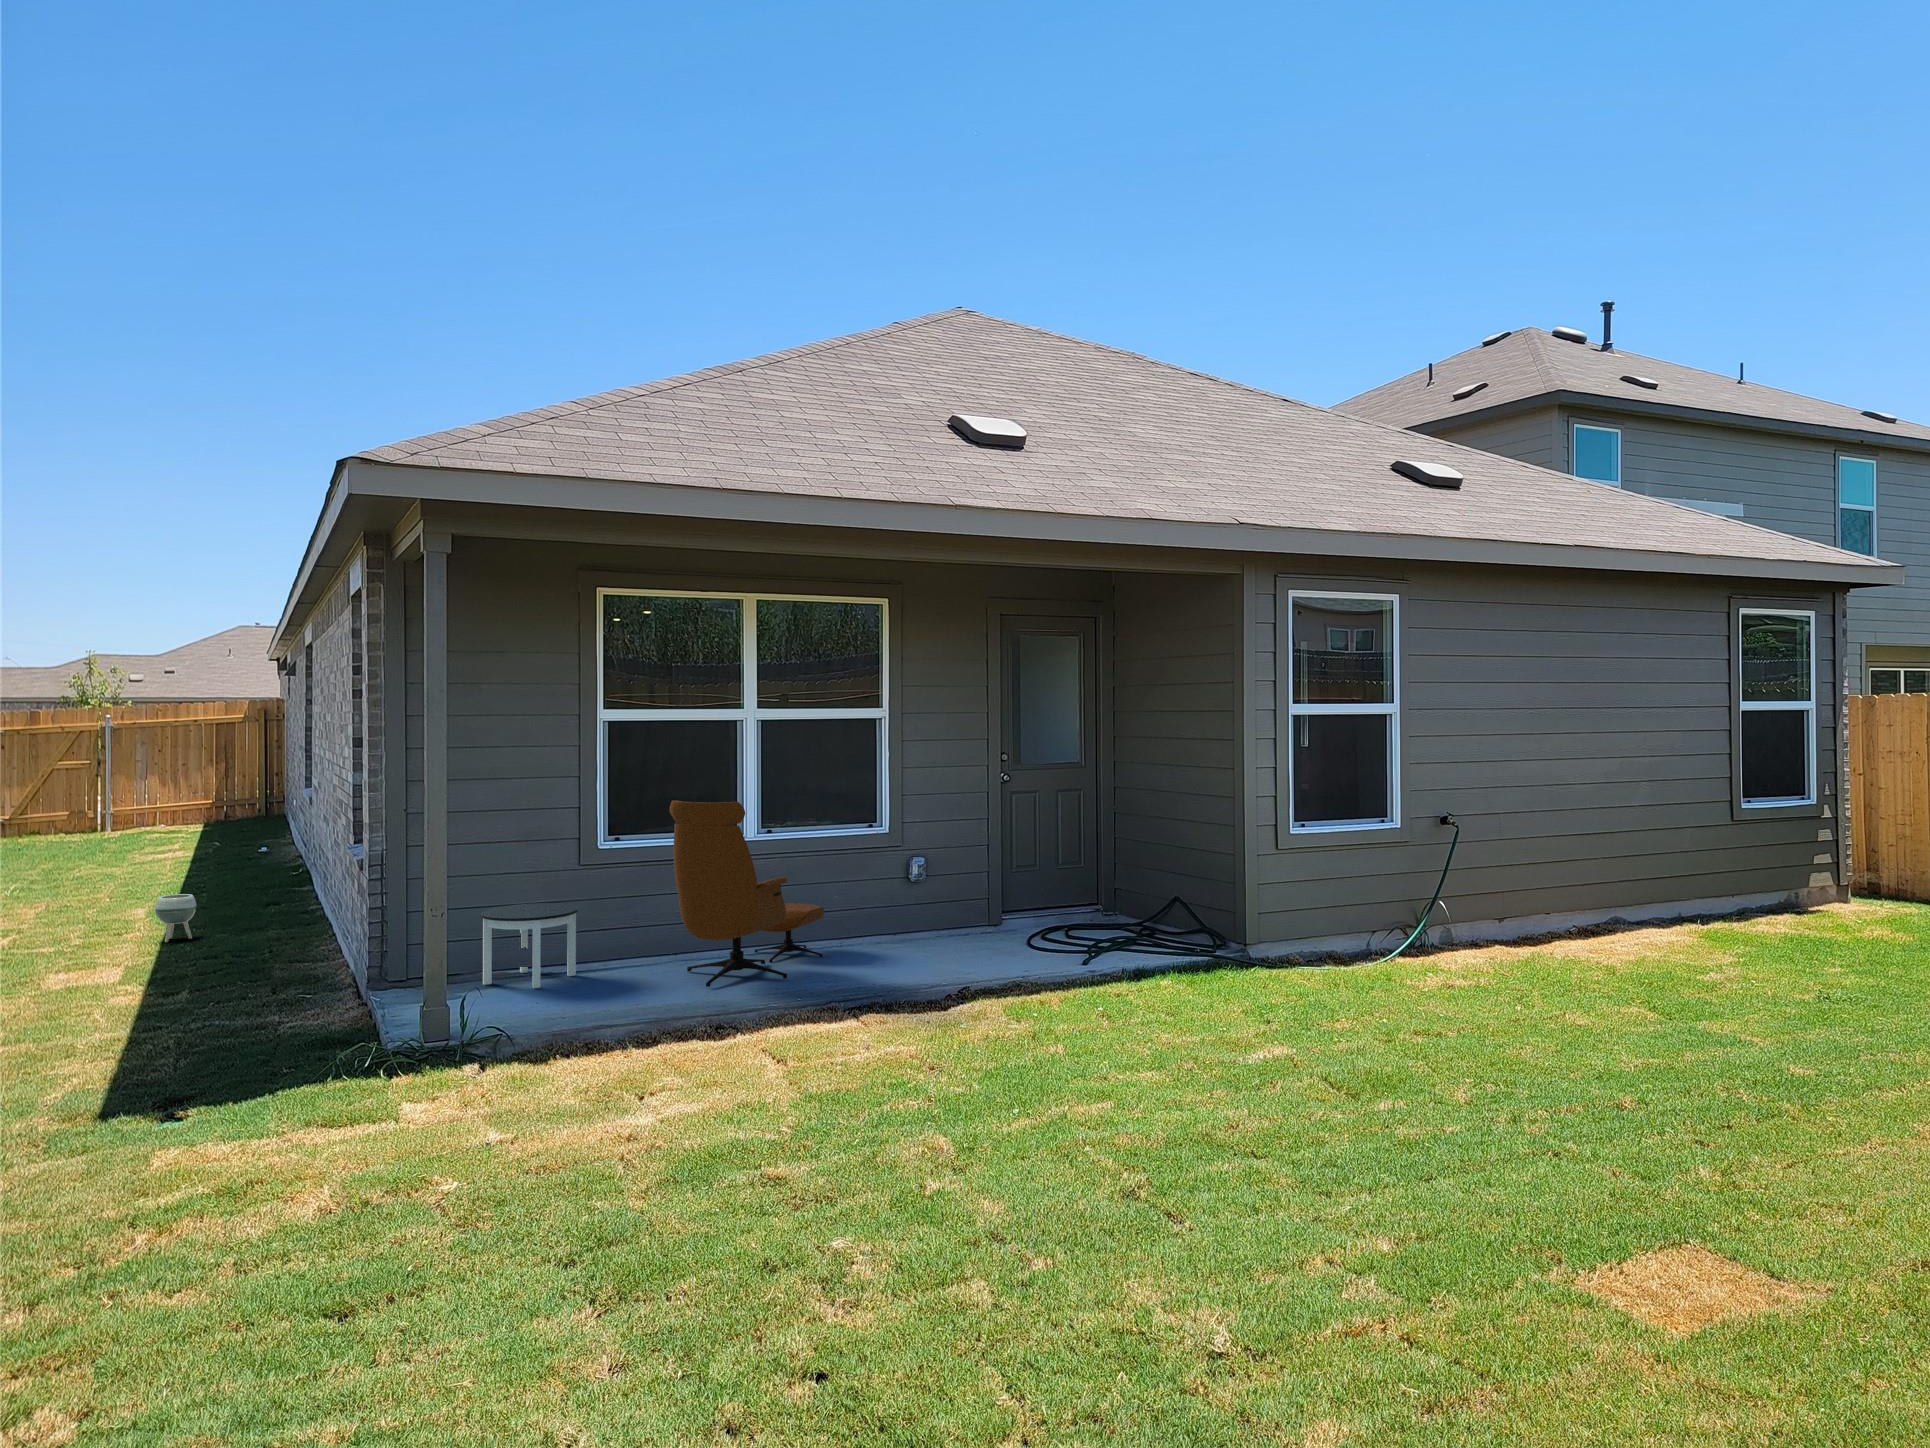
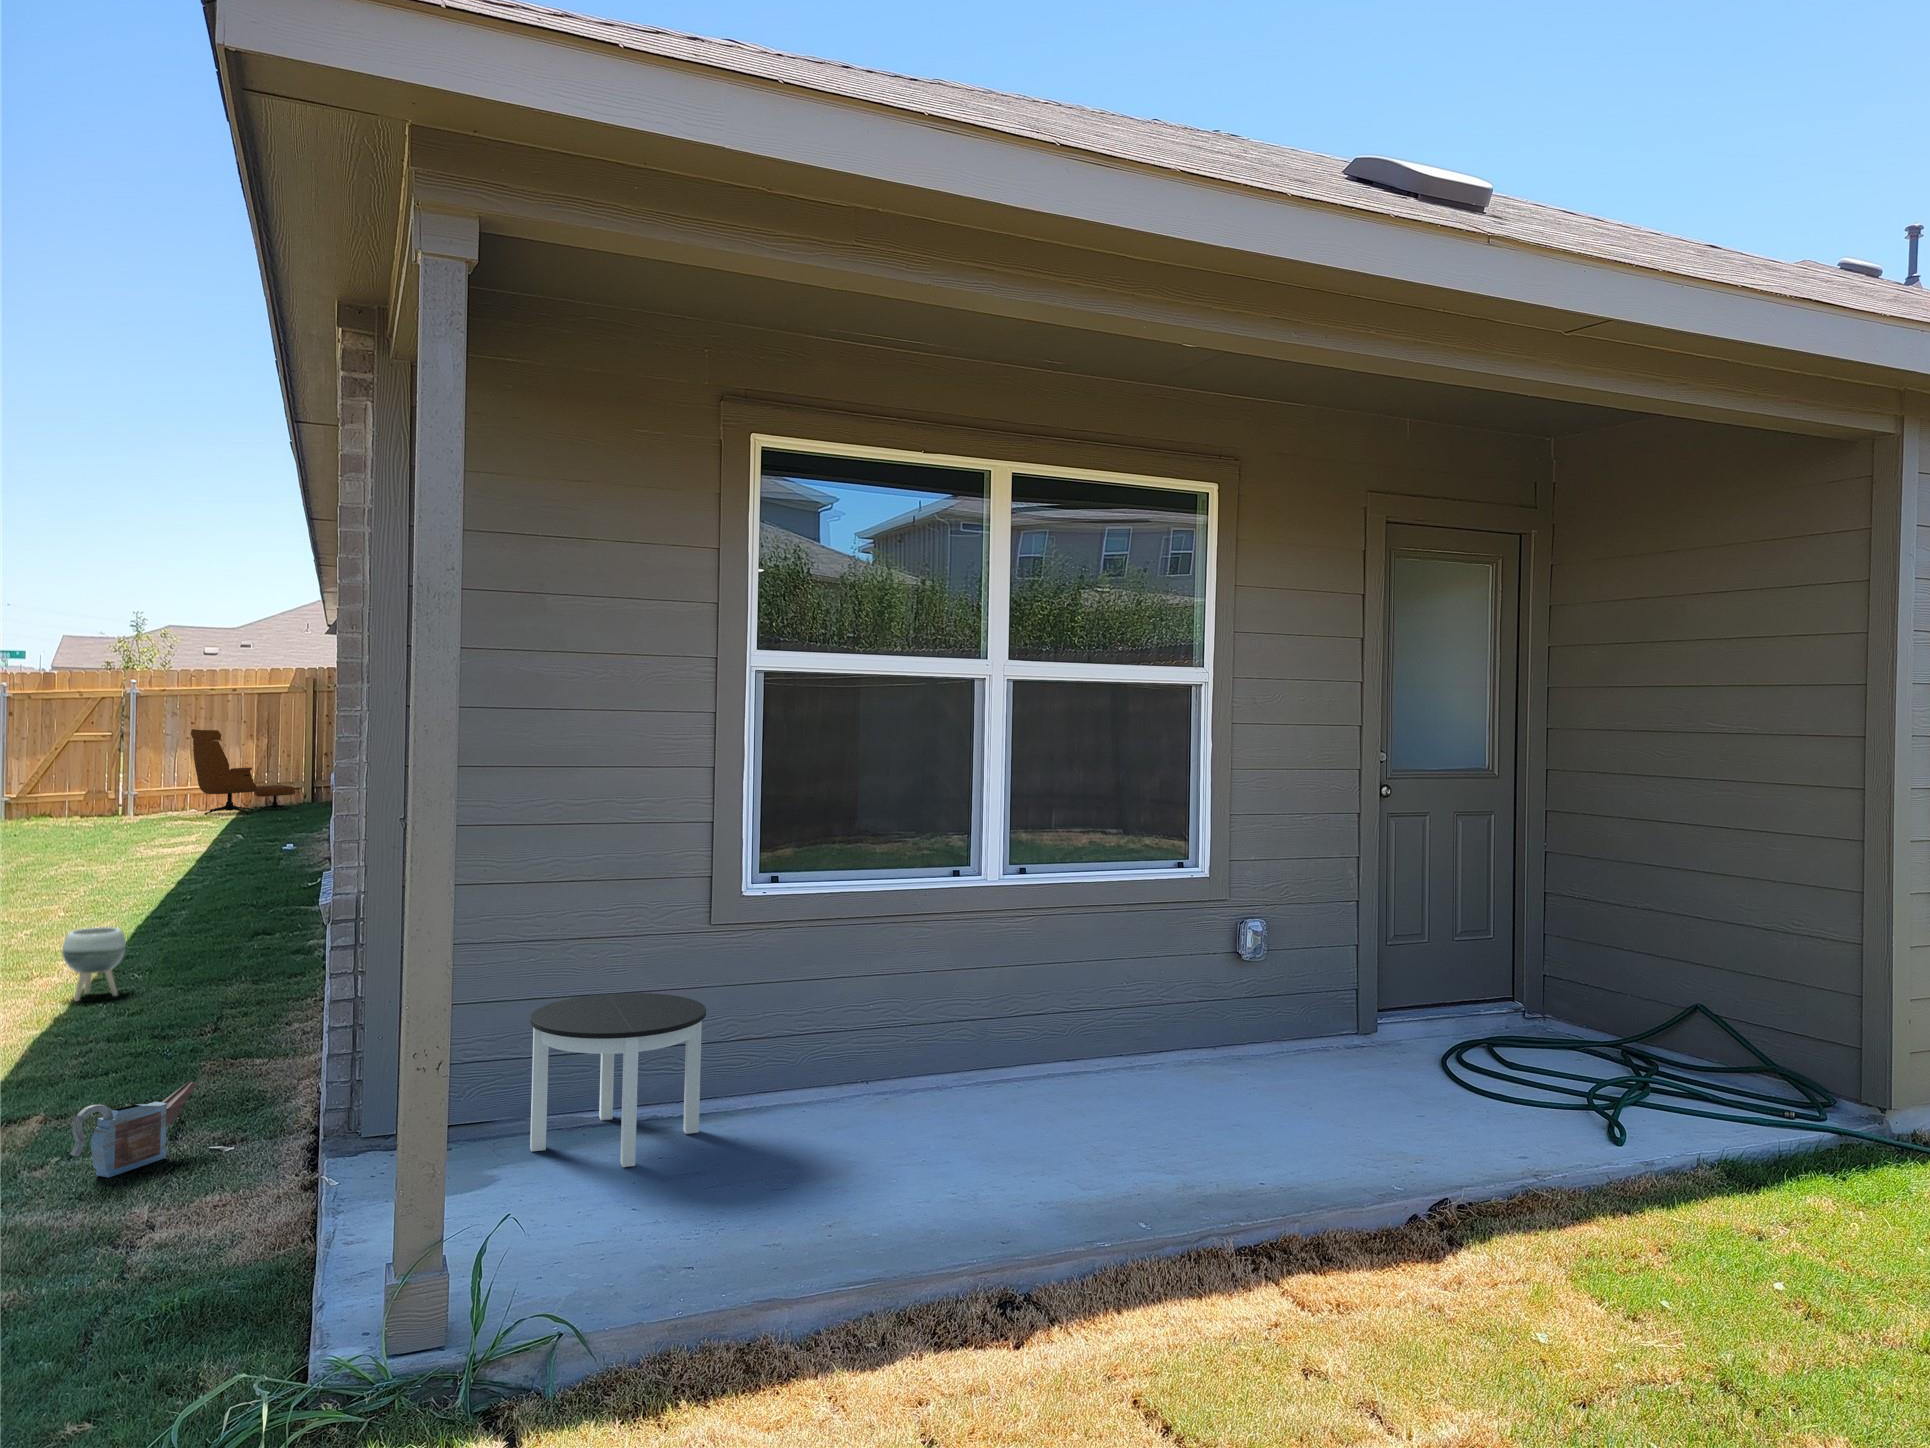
lounge chair: present [669,800,824,987] -> present [191,729,295,815]
watering can: none [229,960,290,1009] -> present [70,1080,197,1178]

